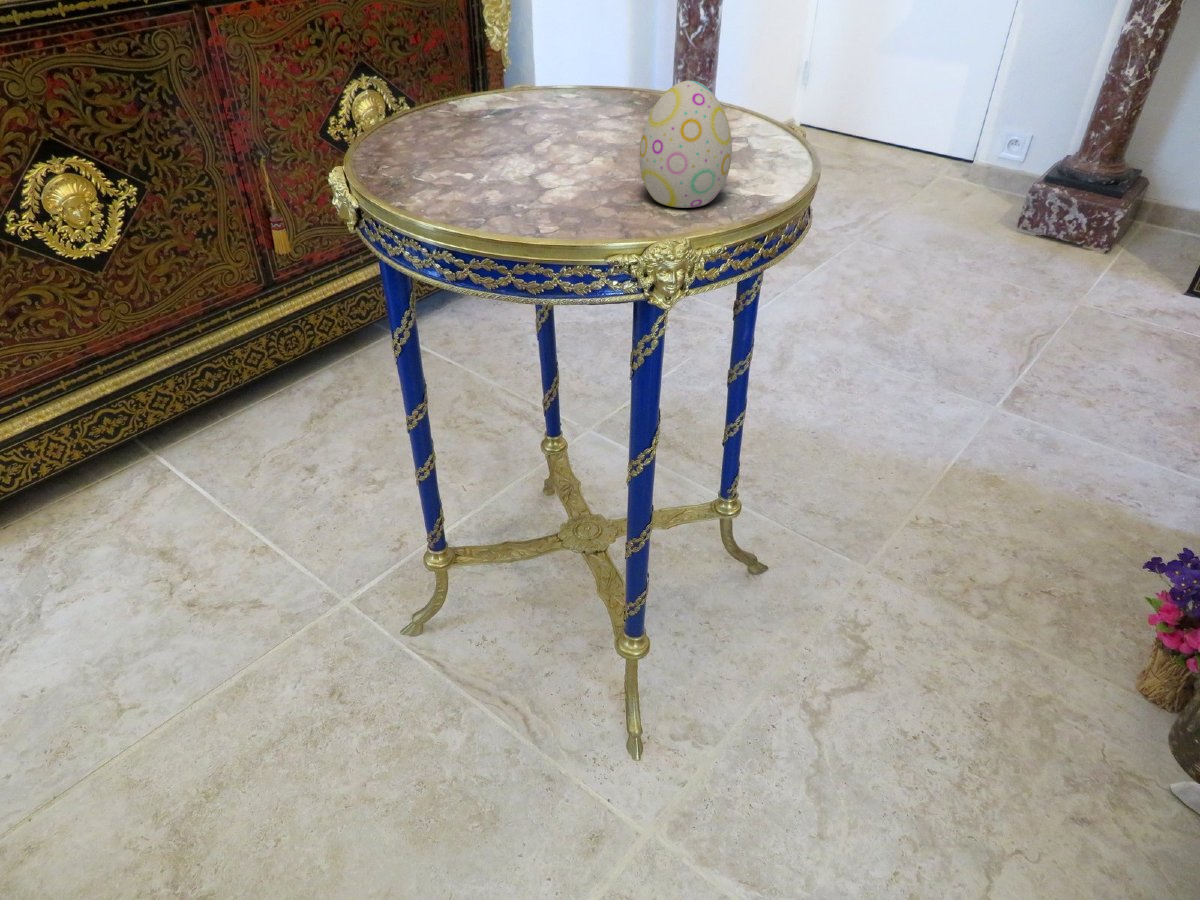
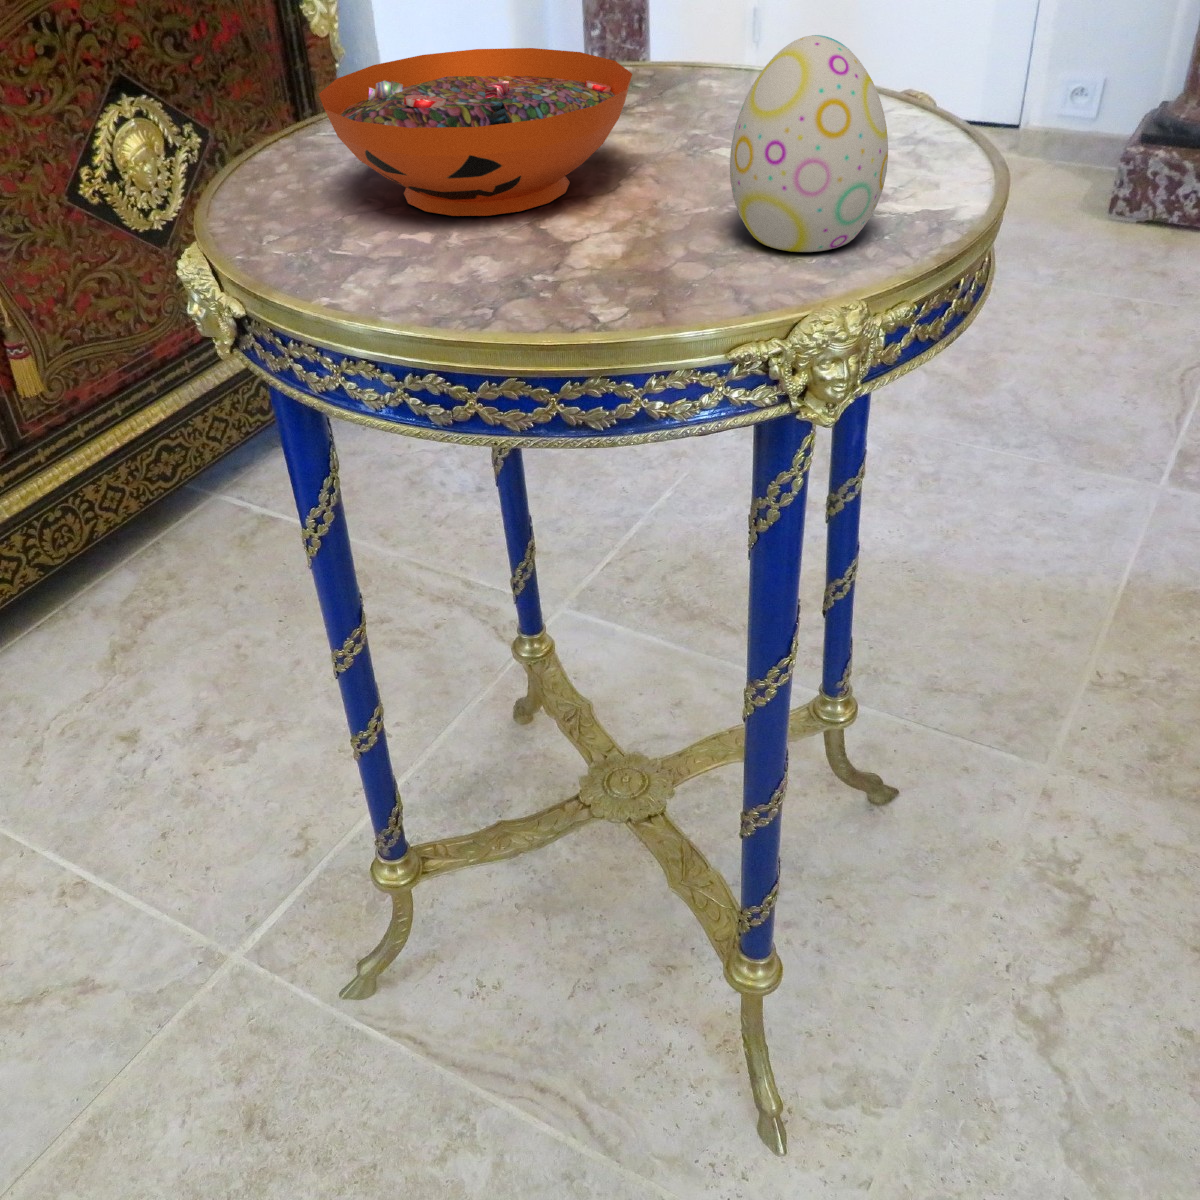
decorative bowl: none [424,69,609,168] -> present [319,48,632,216]

